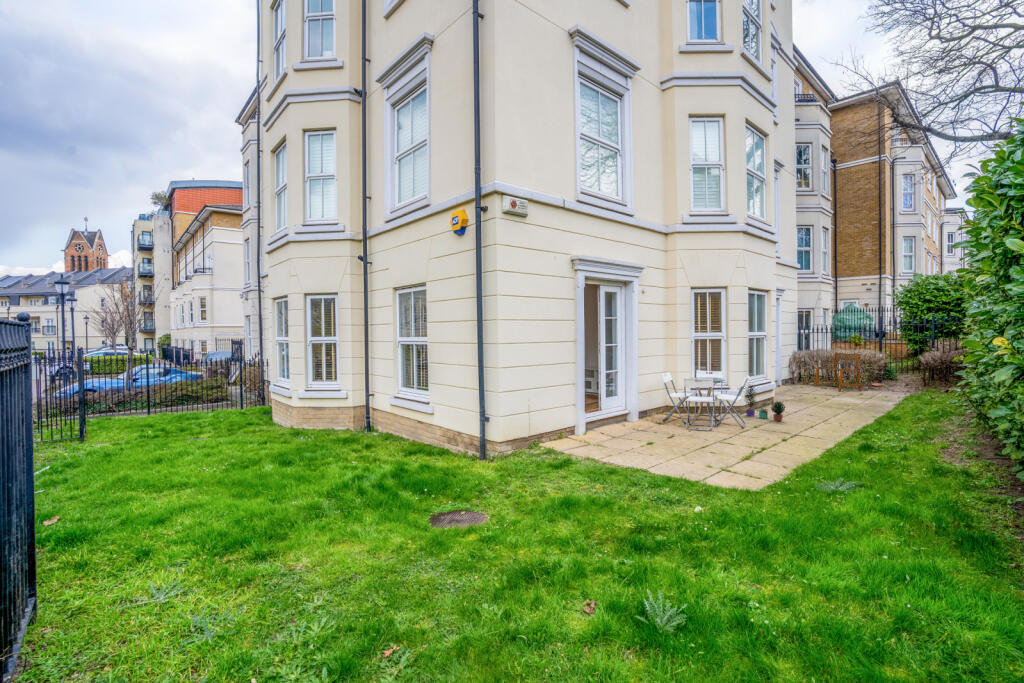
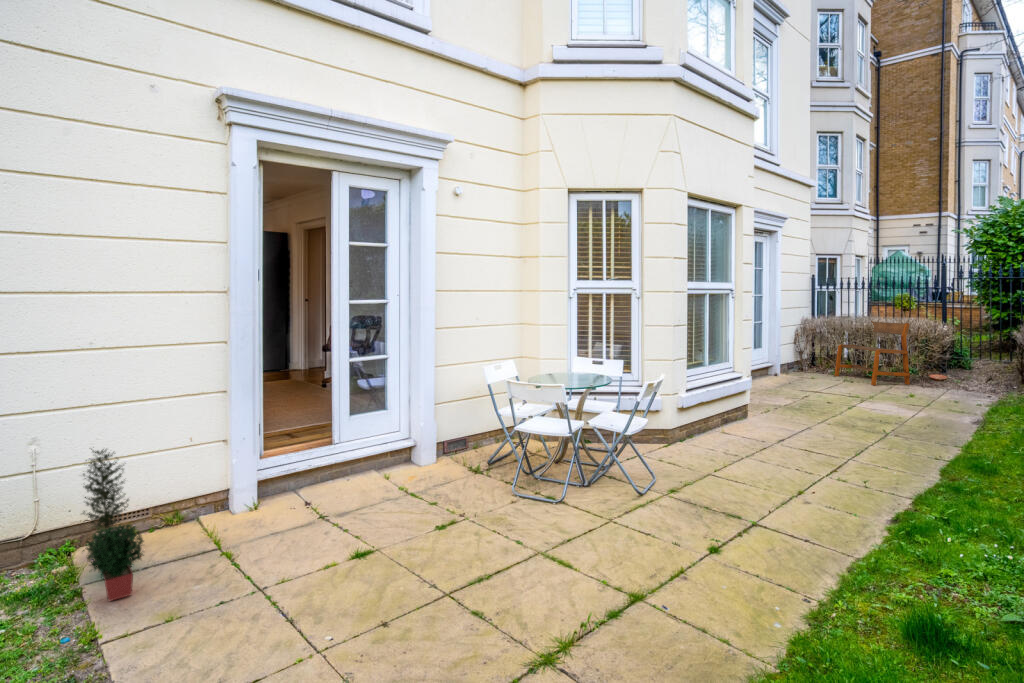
potted plant: present [746,385,785,421] -> present [83,449,144,601]

